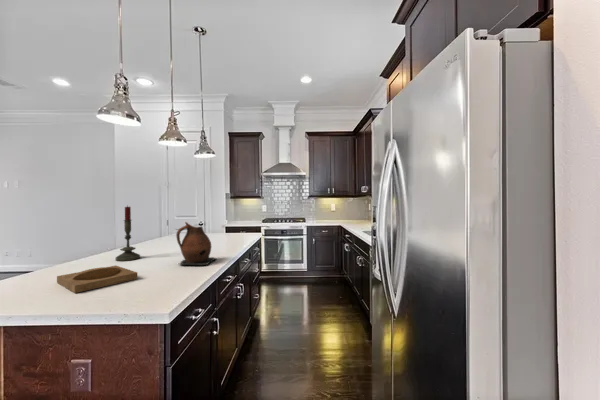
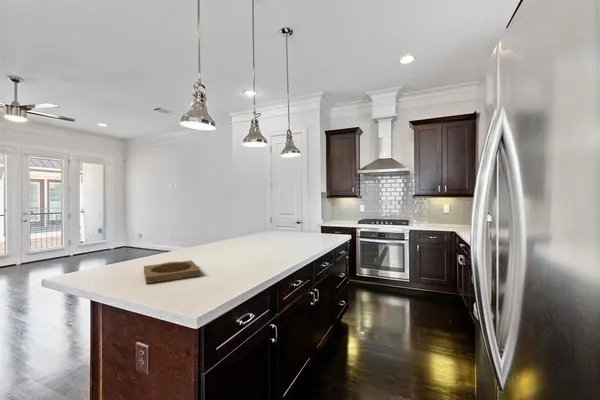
candle: present [116,206,140,261] -> none [200,205,220,256]
ceramic pitcher: present [176,222,217,266] -> none [243,222,283,269]

